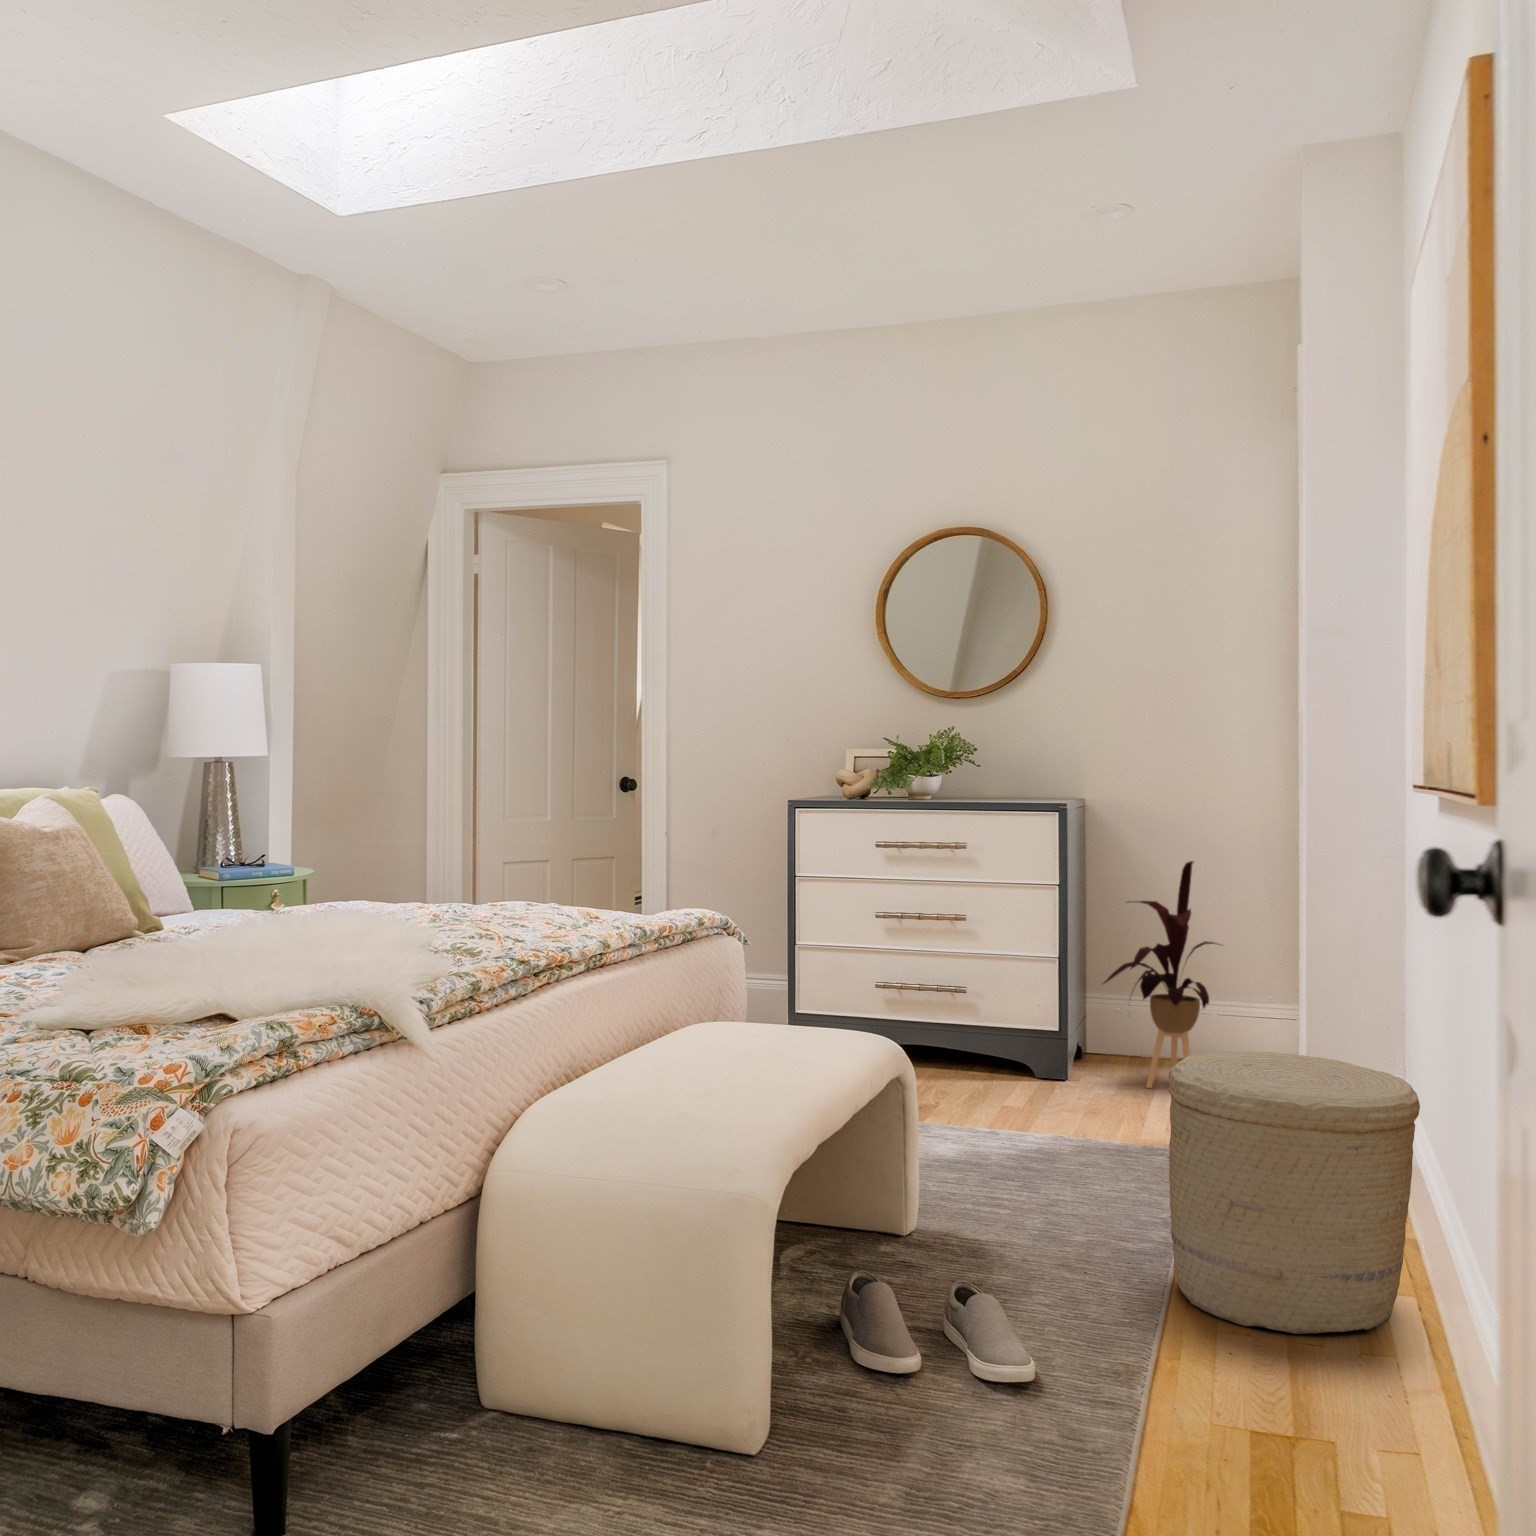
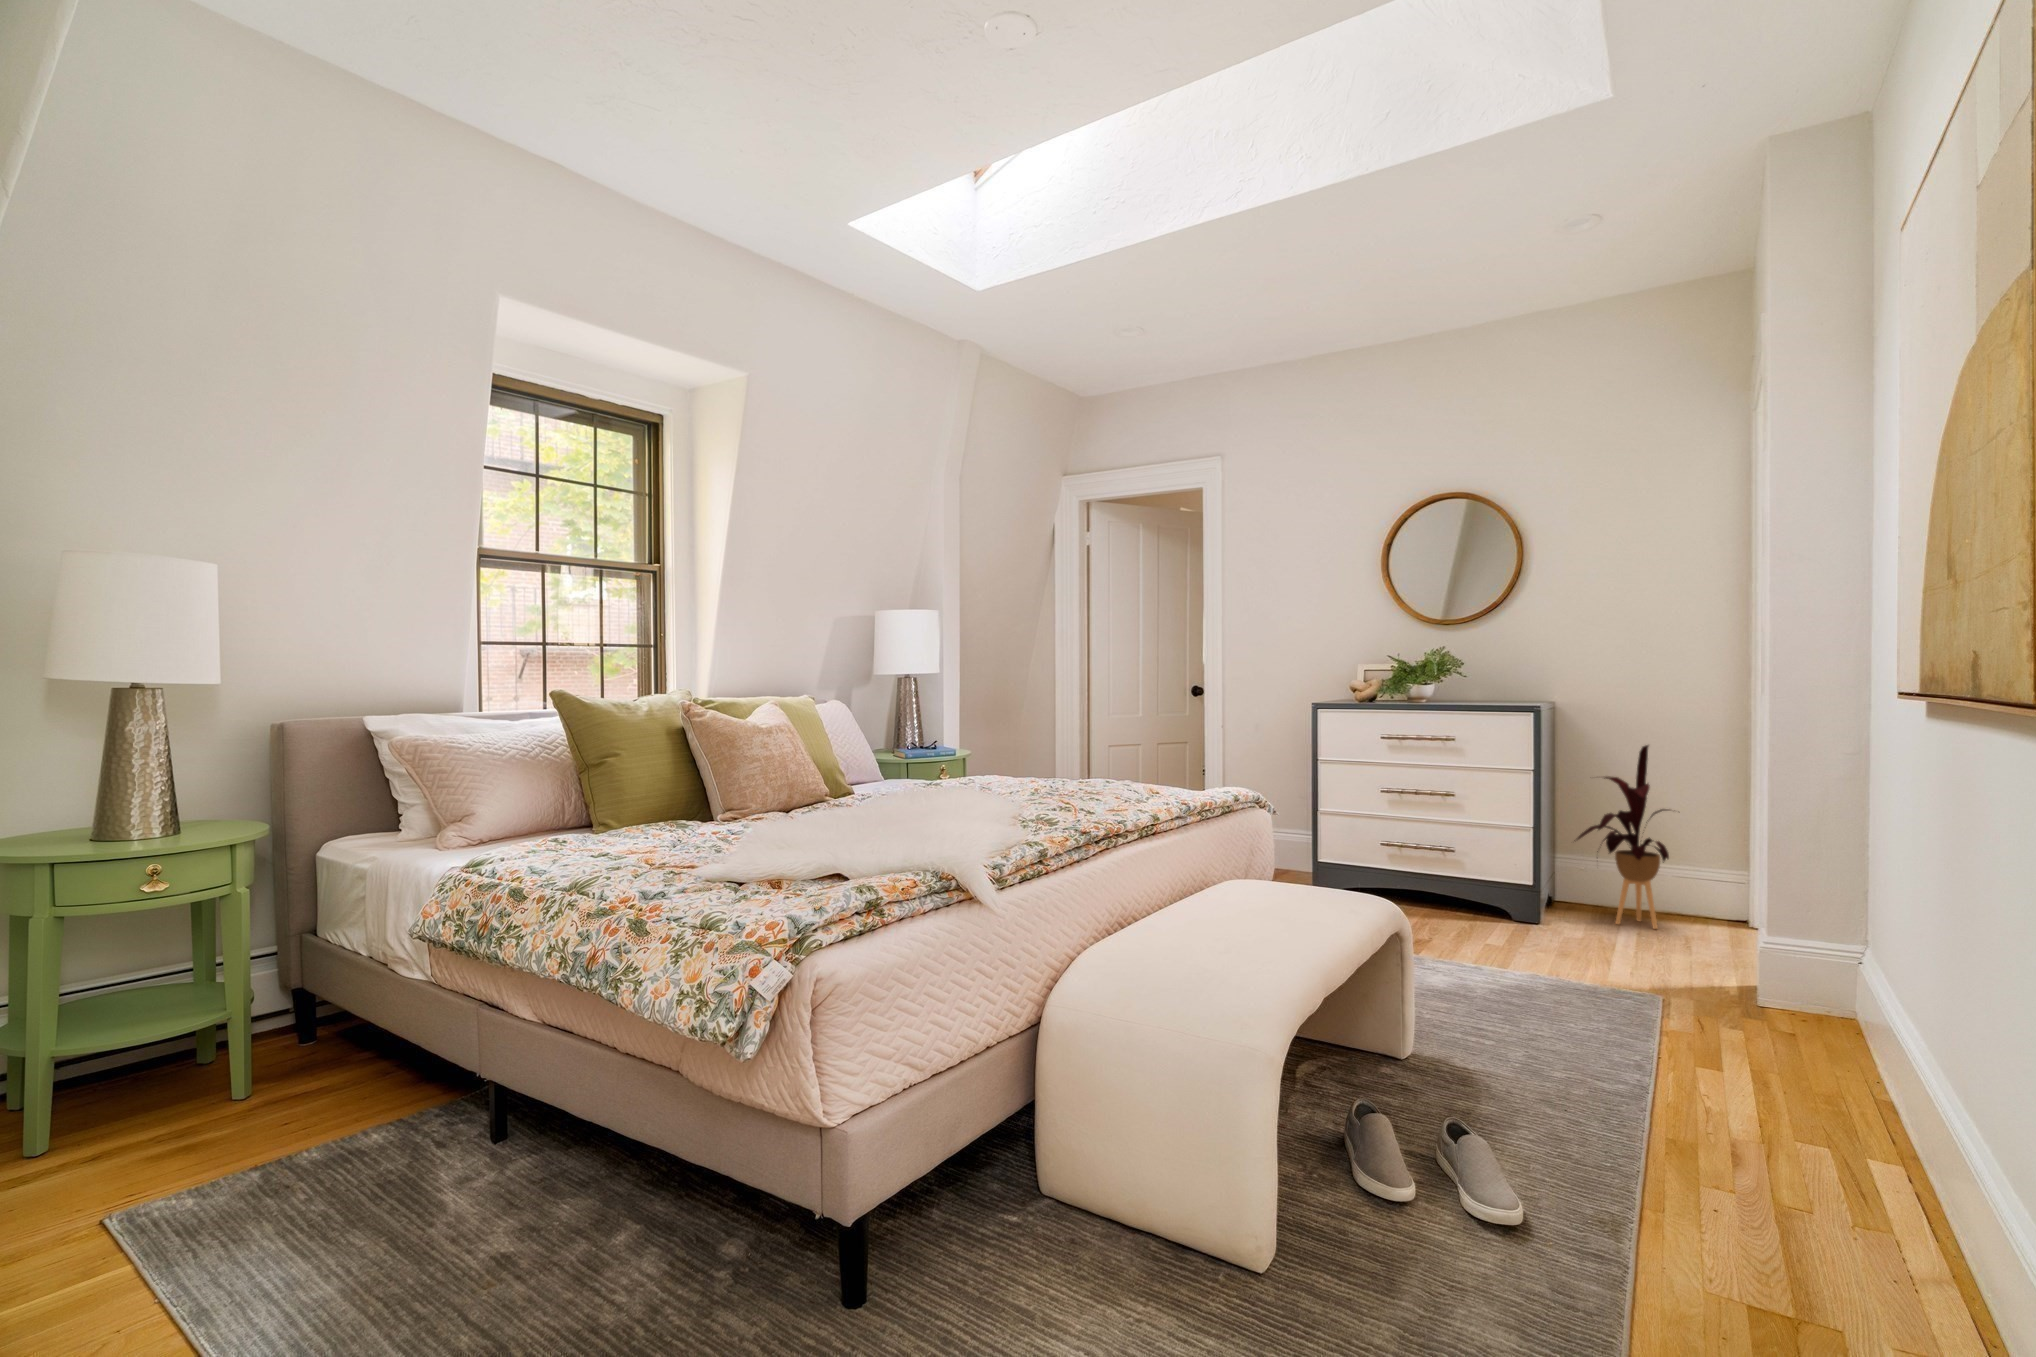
woven basket: present [1168,1052,1420,1334] -> none [1645,912,1916,1186]

